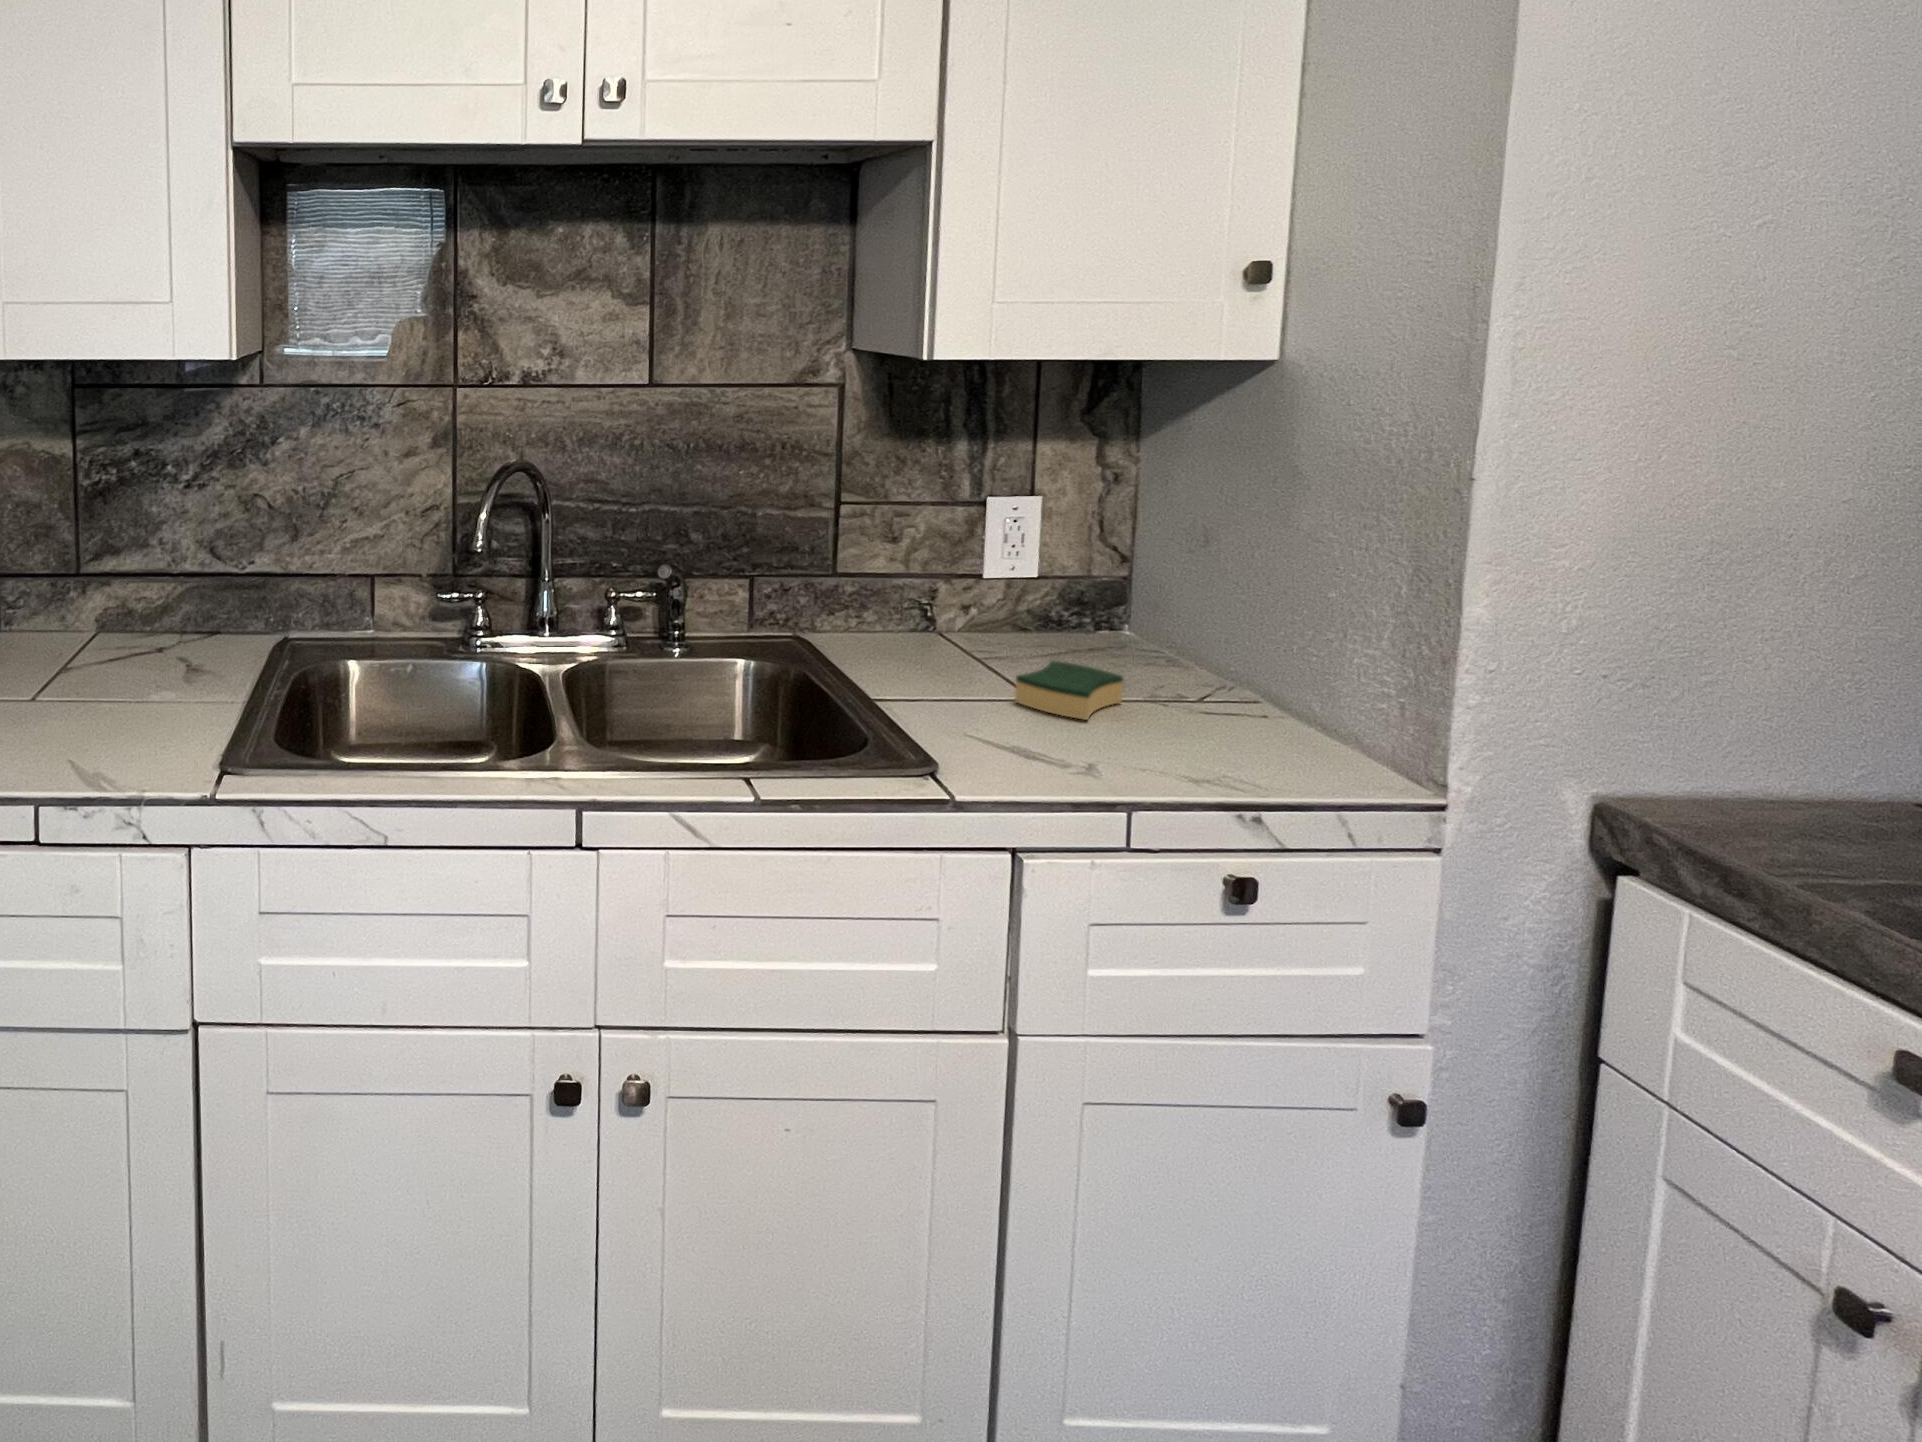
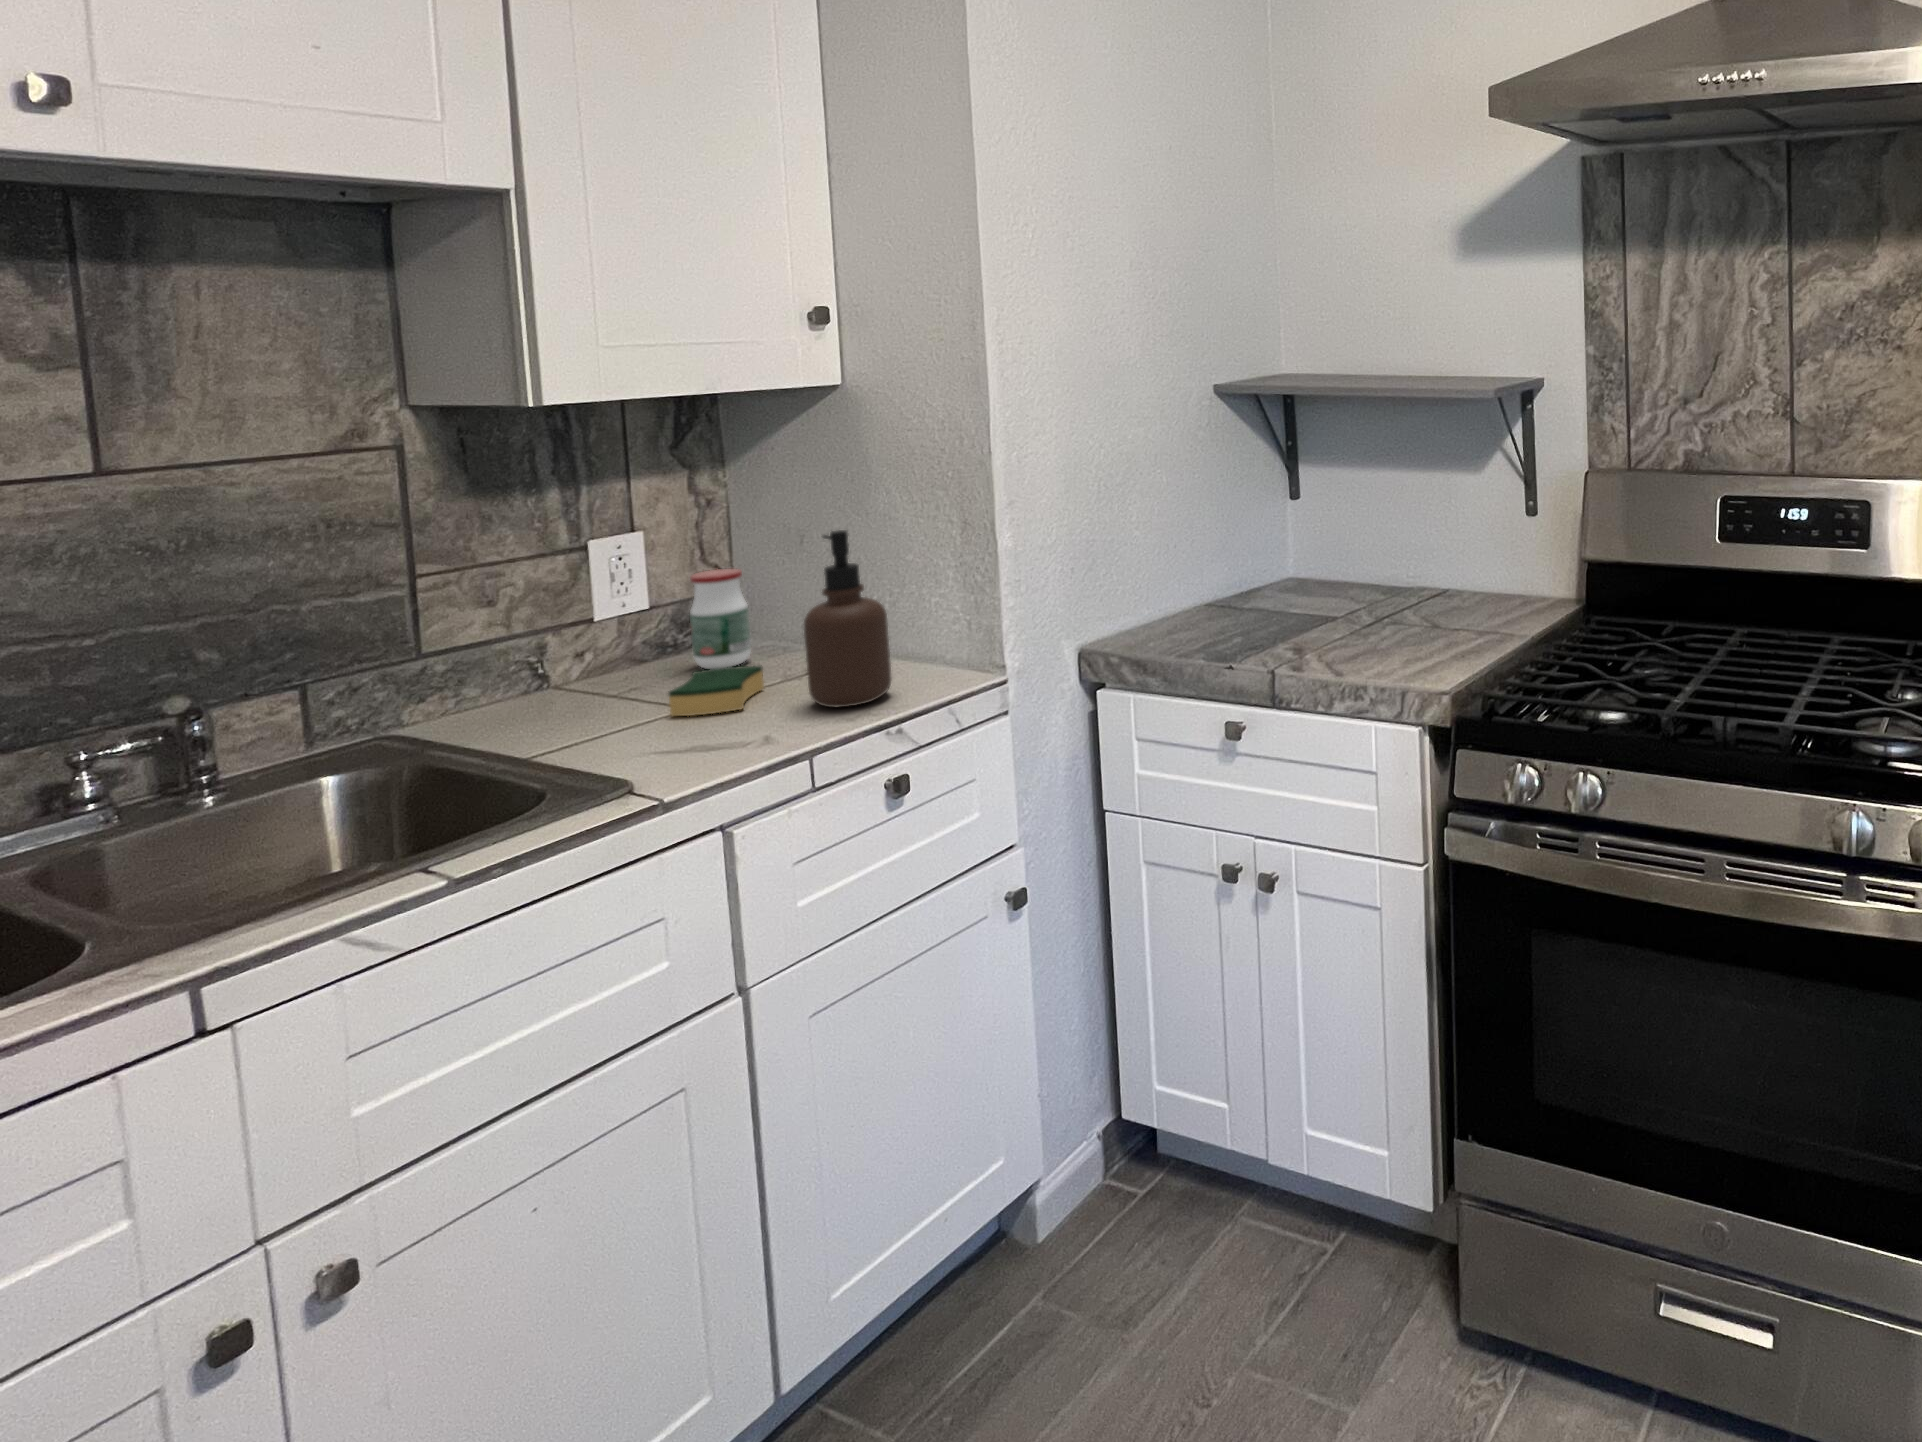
soap dispenser: none [1160,544,1274,765] -> present [804,530,891,707]
jar: none [1067,553,1132,664] -> present [690,569,751,669]

